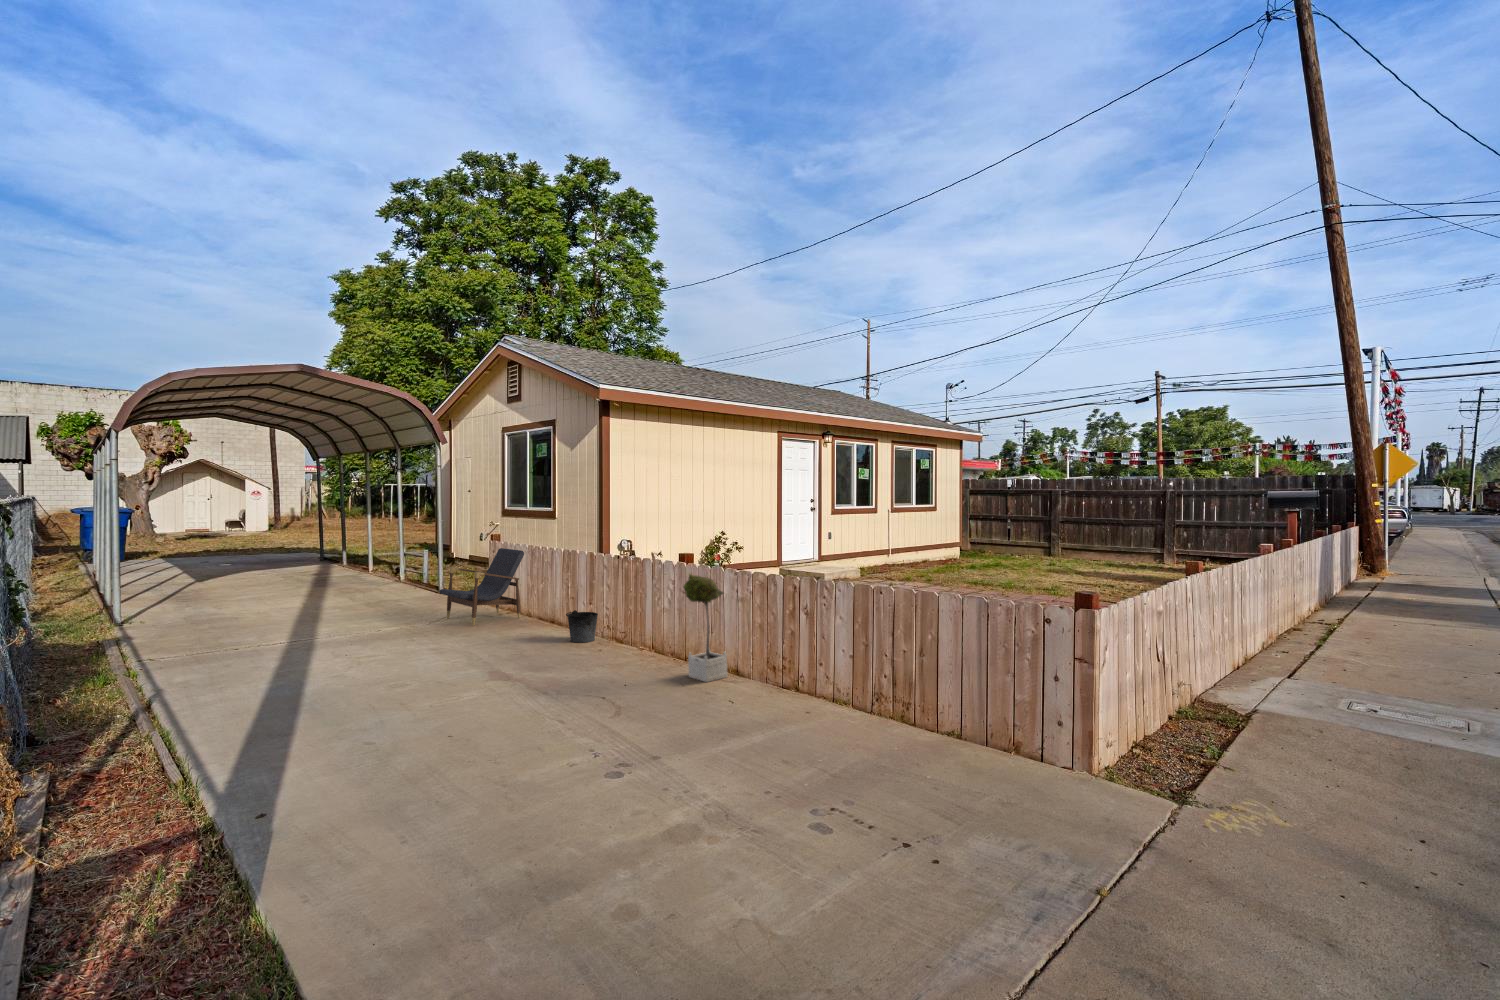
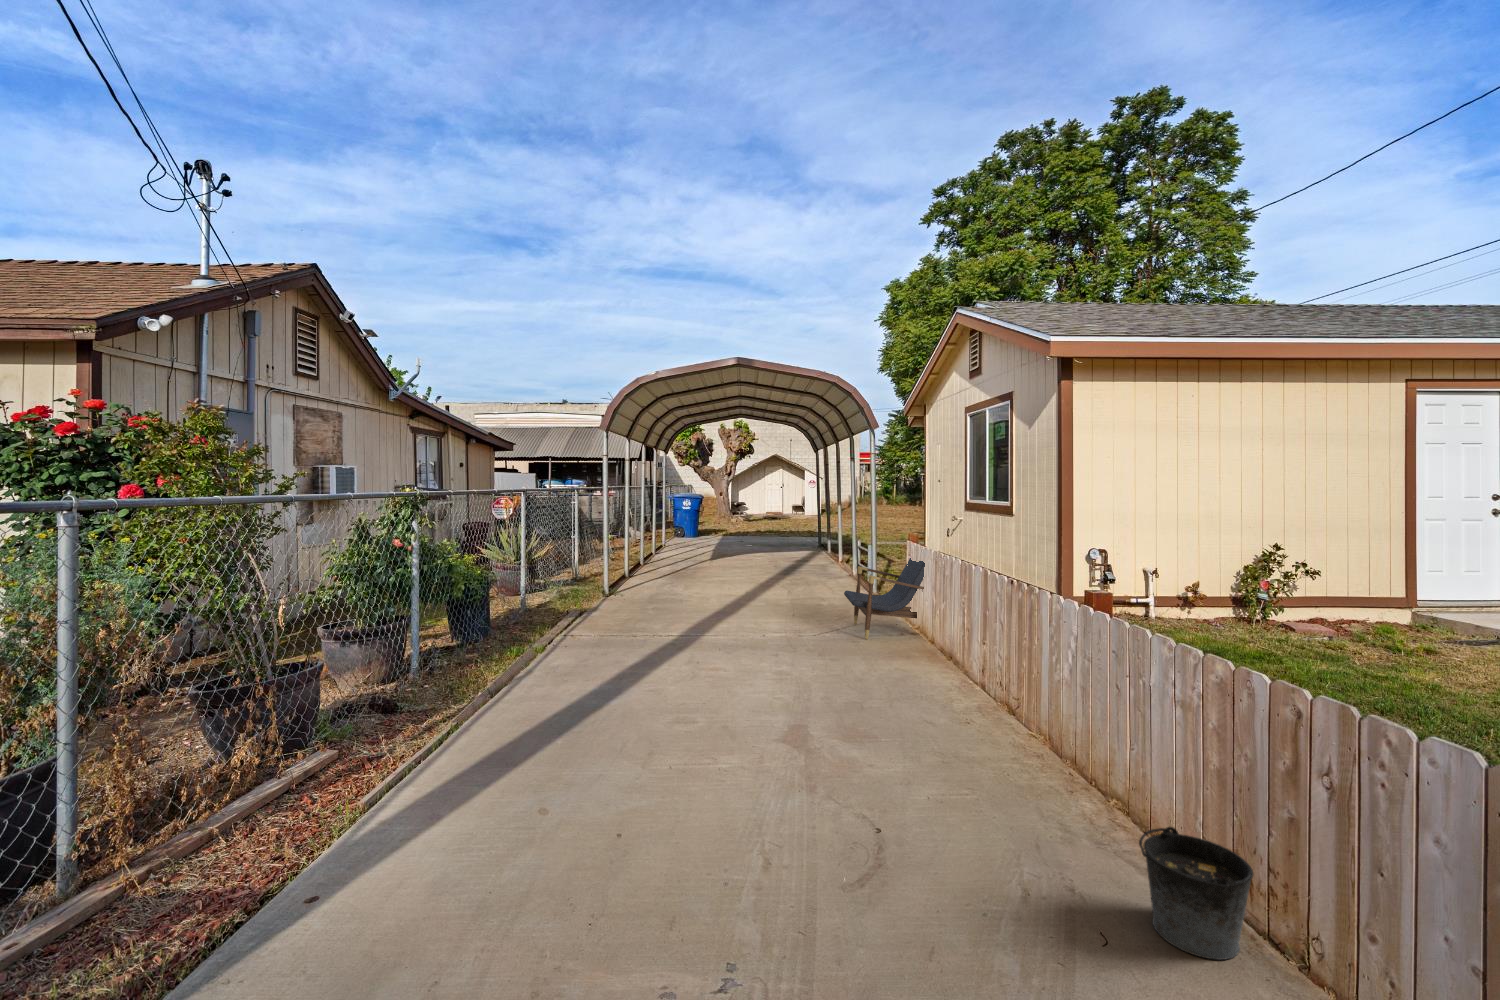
potted tree: present [683,575,728,682] -> none [1053,631,1144,849]
bucket: present [566,610,598,643] -> present [1139,827,1253,960]

